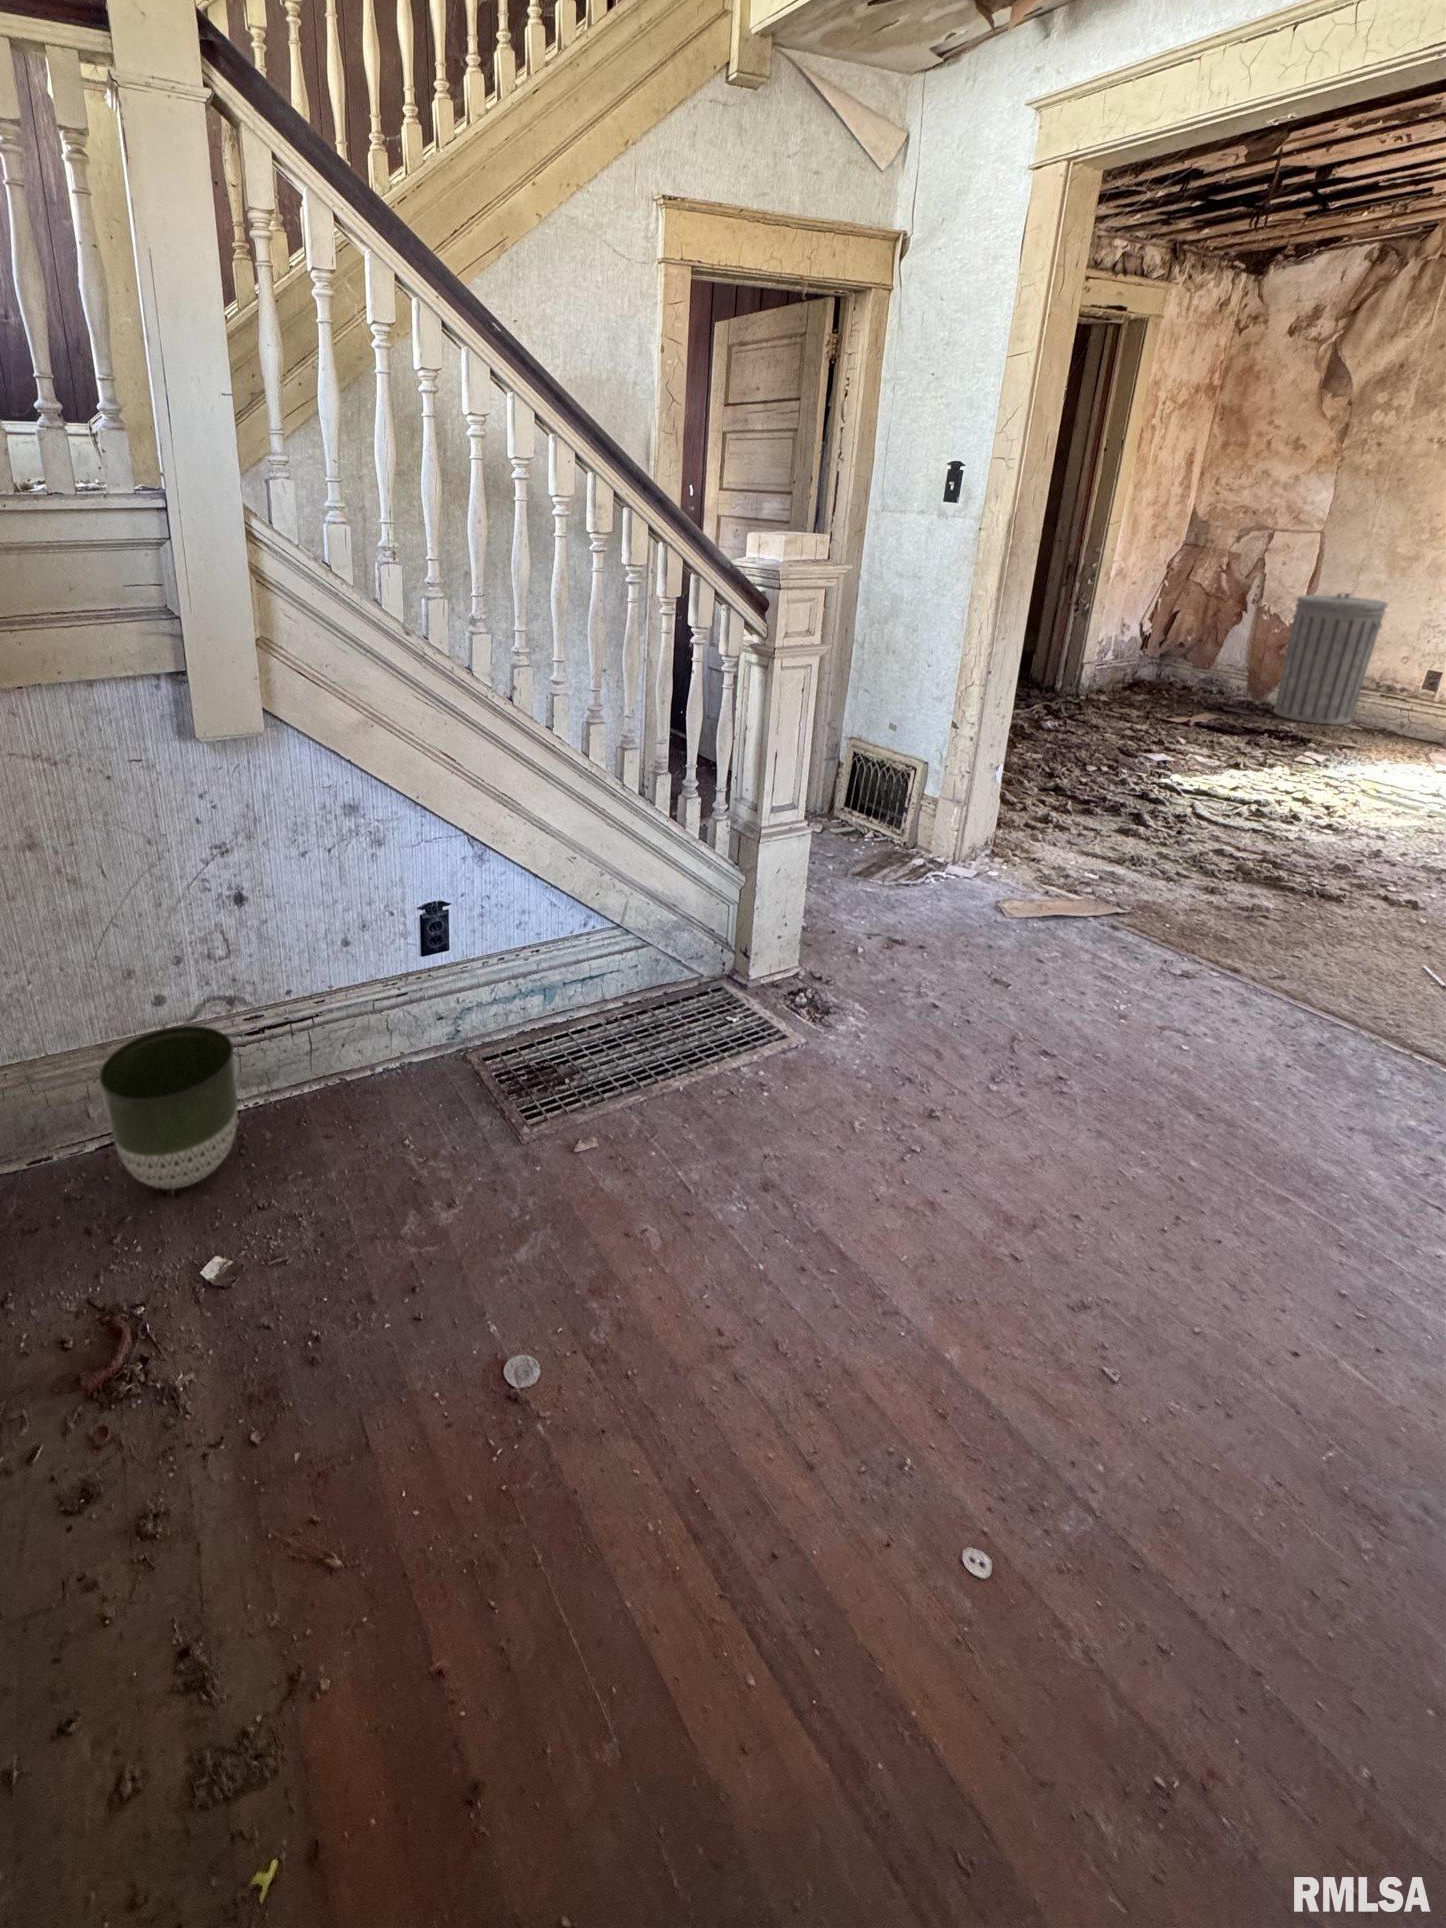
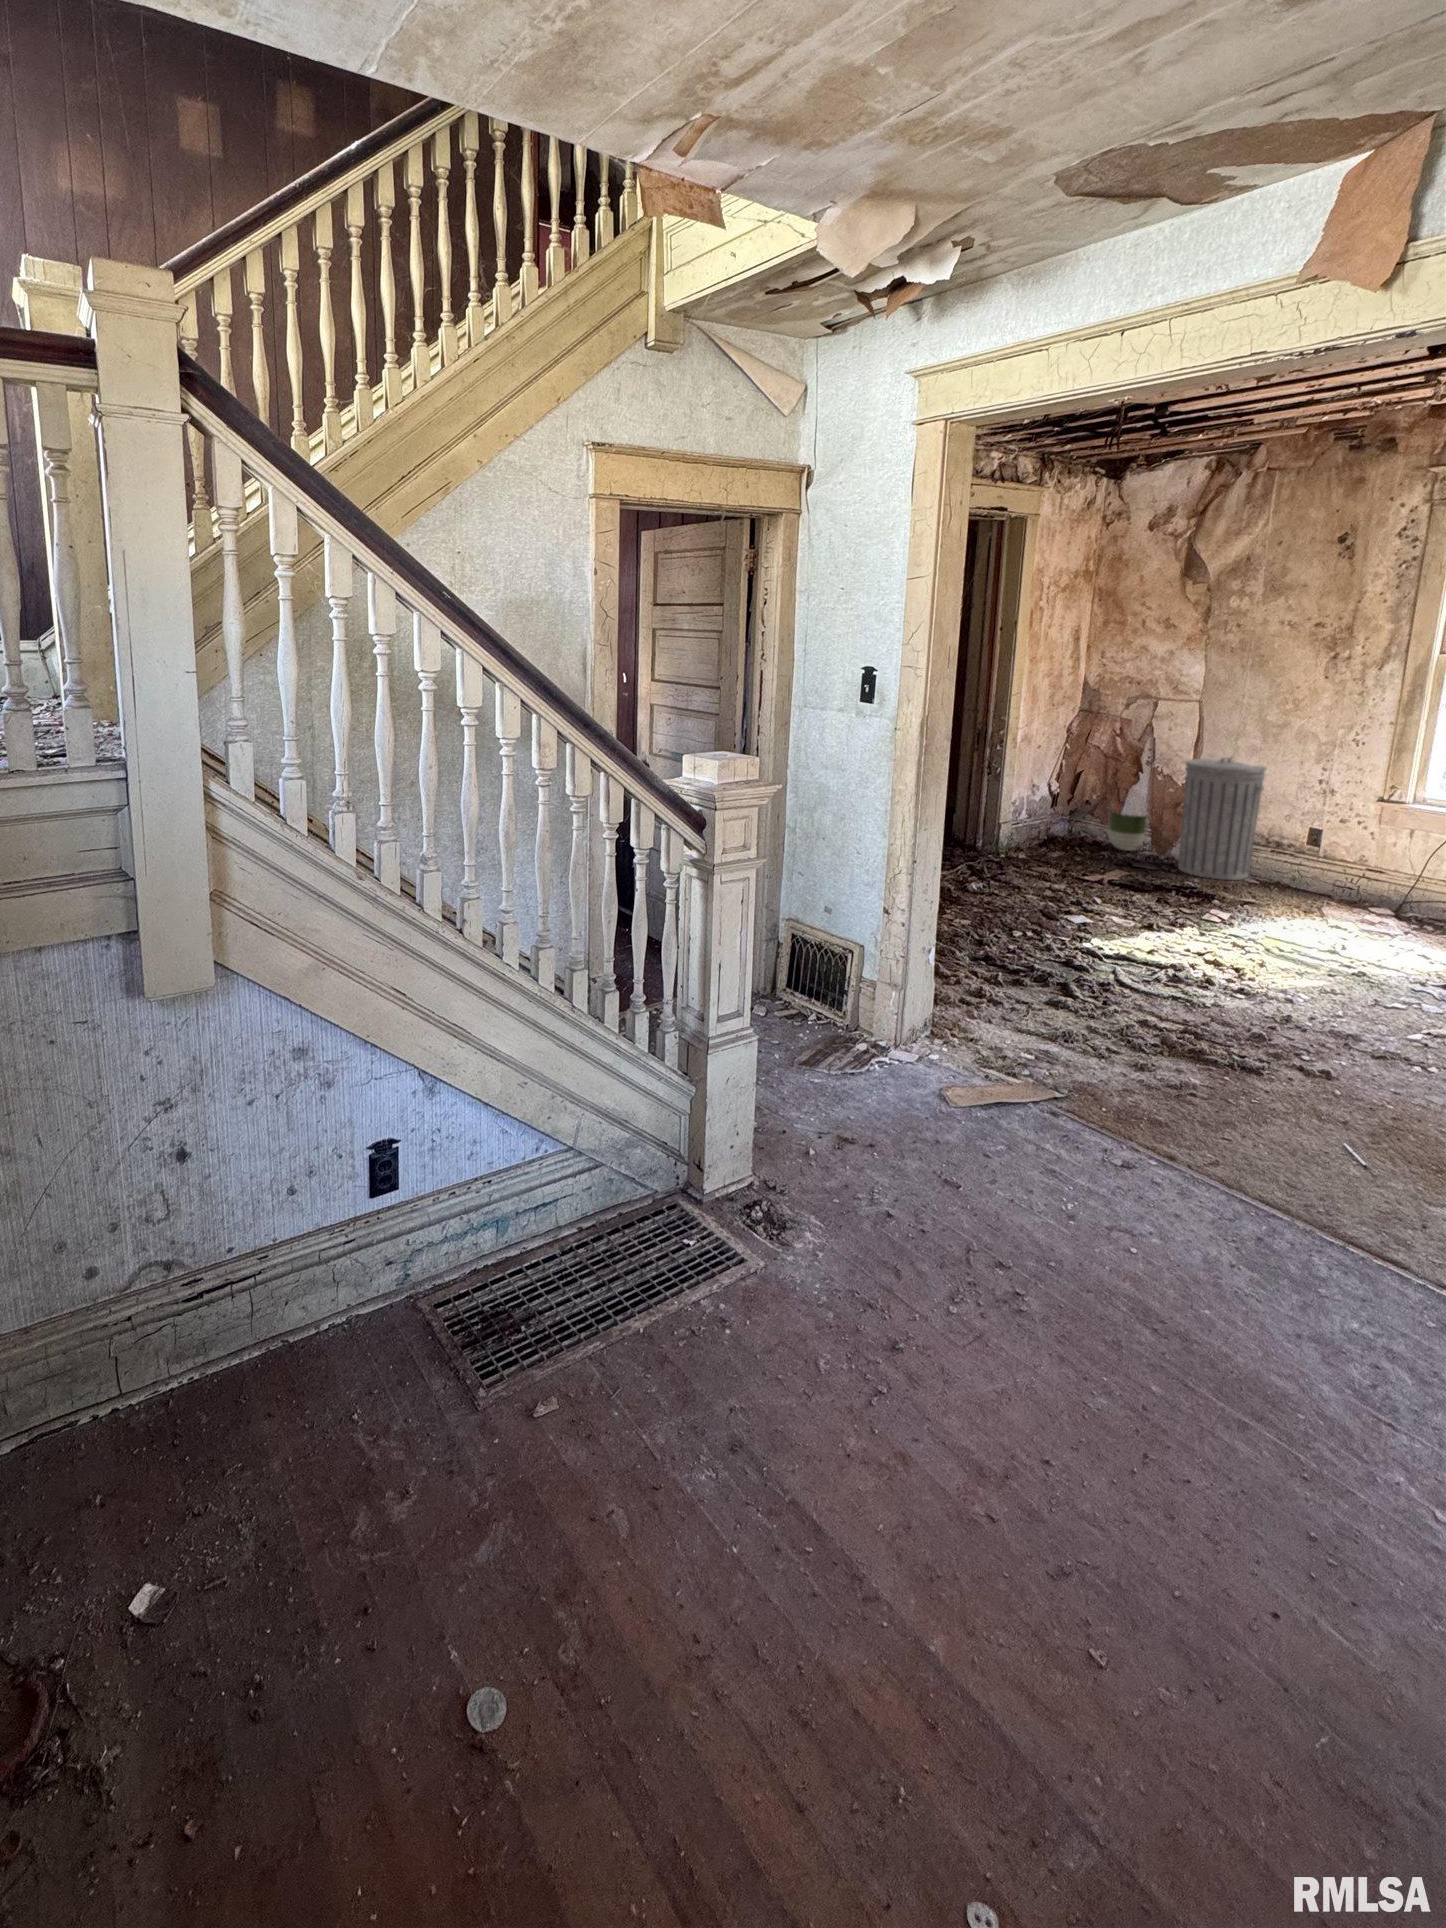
planter: present [99,1026,237,1189] -> present [1108,809,1147,851]

